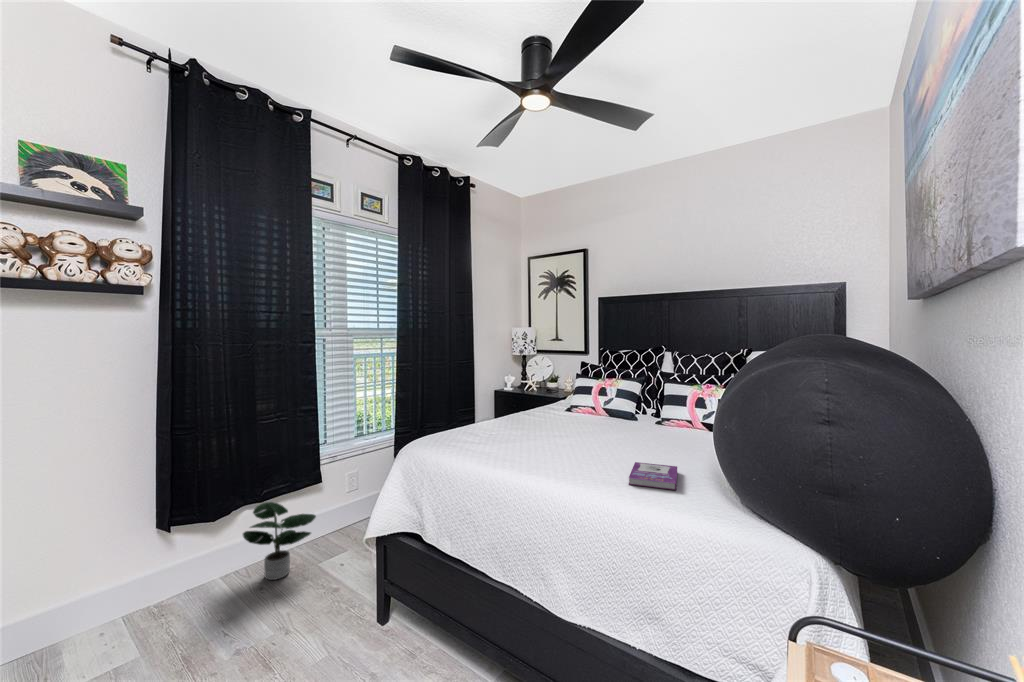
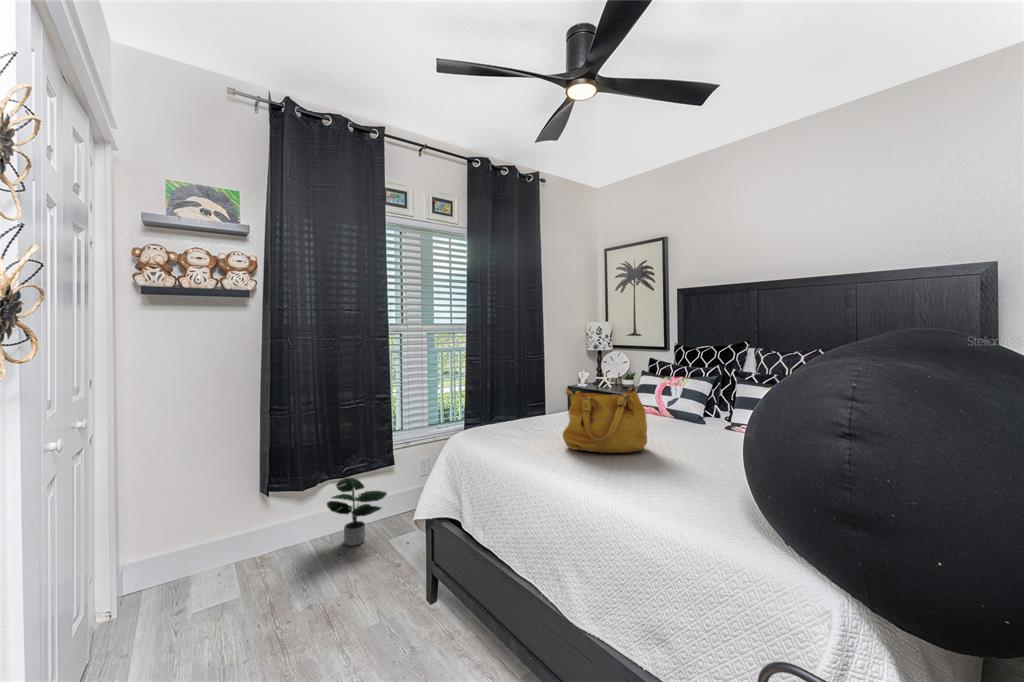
handbag: none [527,387,606,455] -> present [563,385,647,453]
book: present [629,462,677,490] -> none [649,465,713,497]

